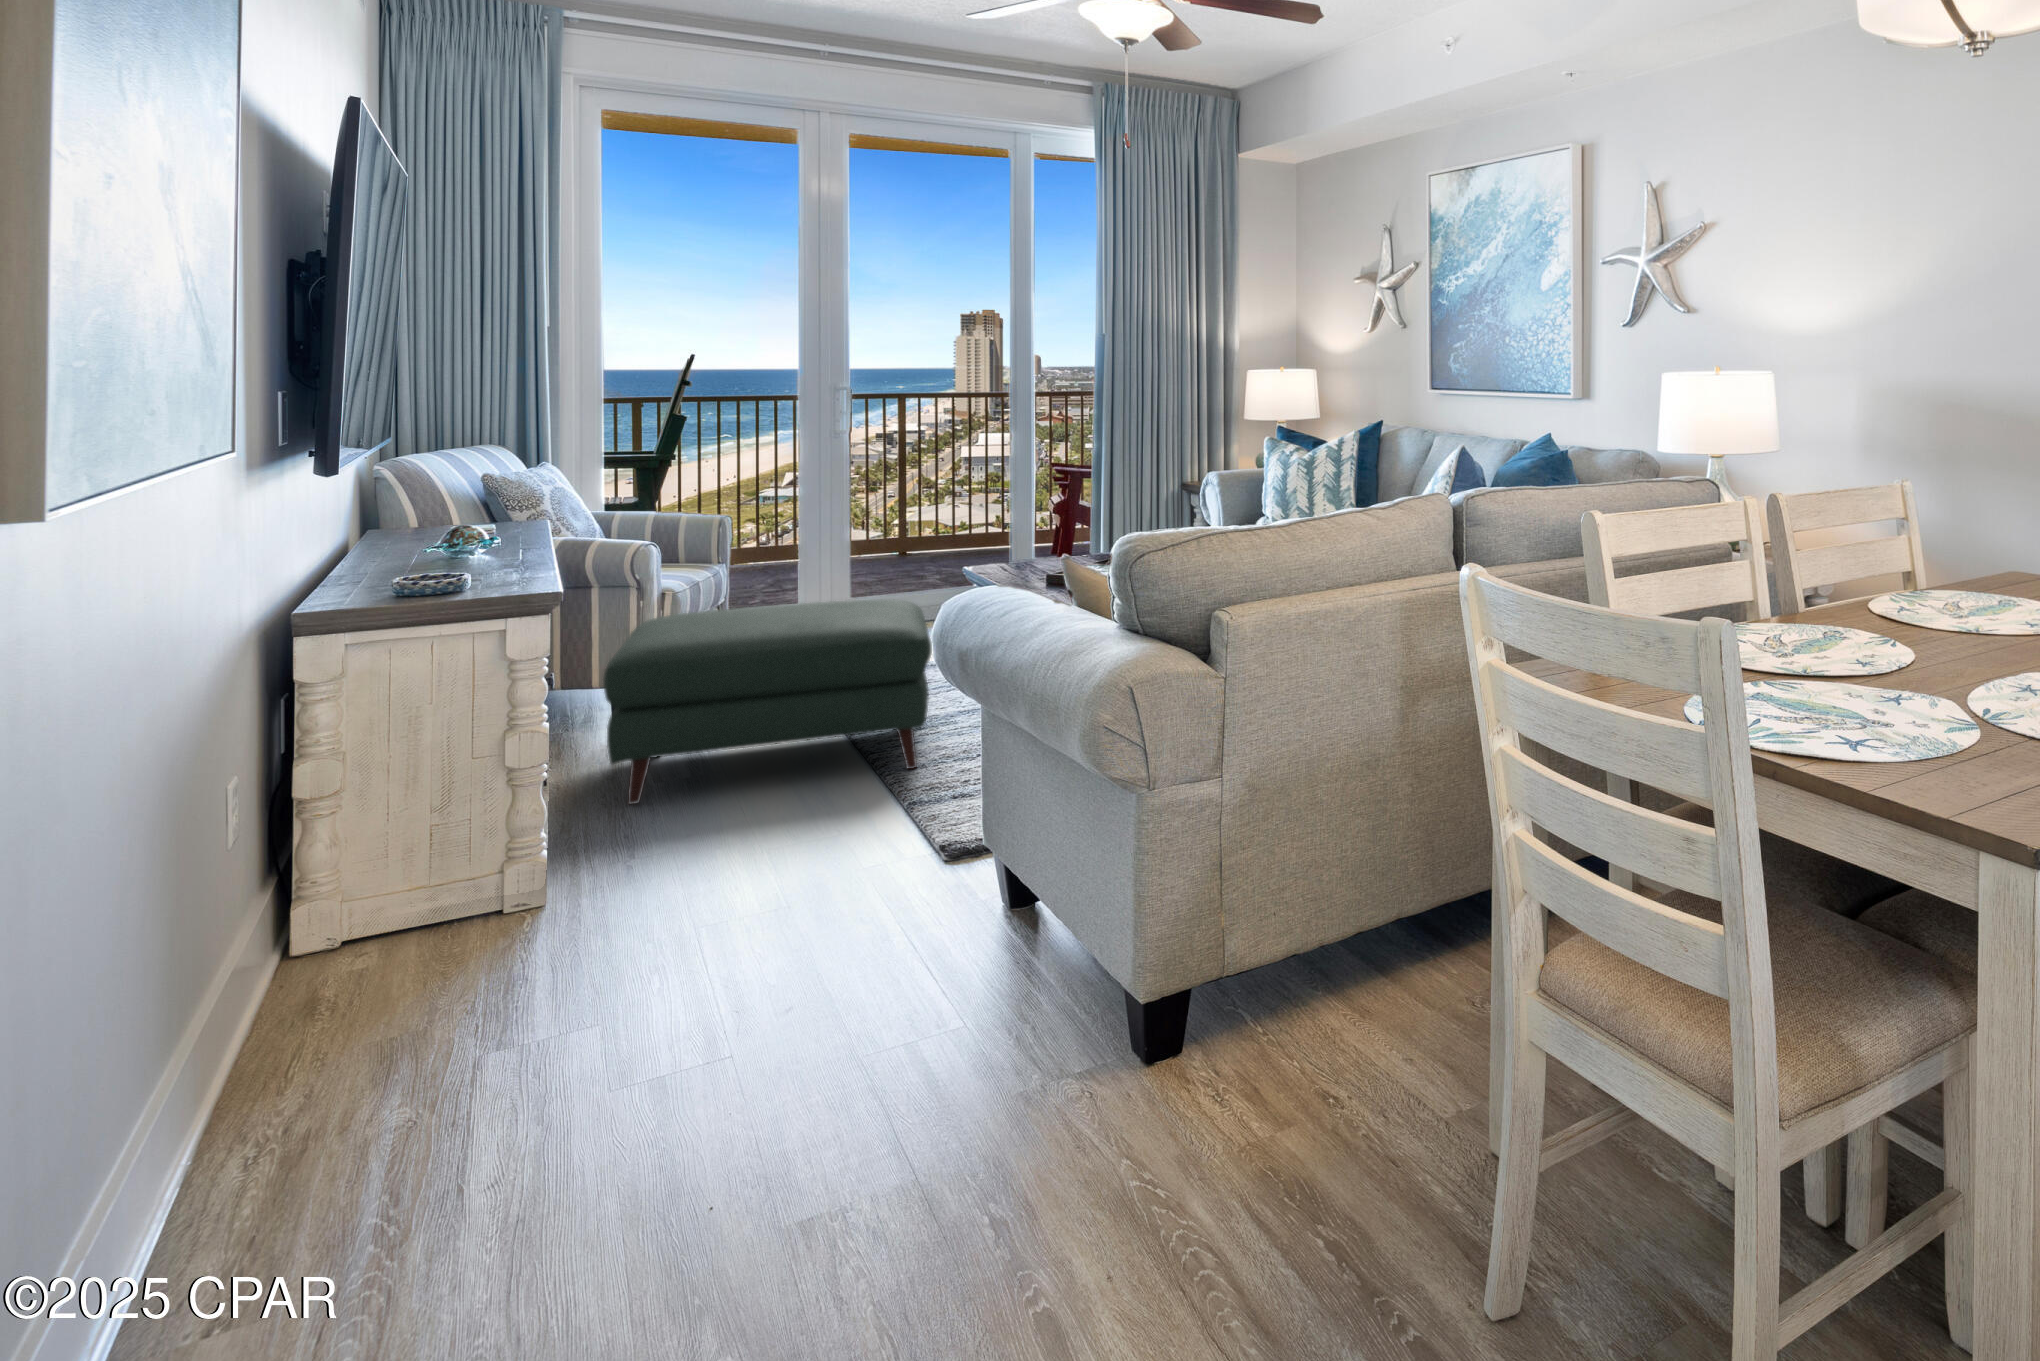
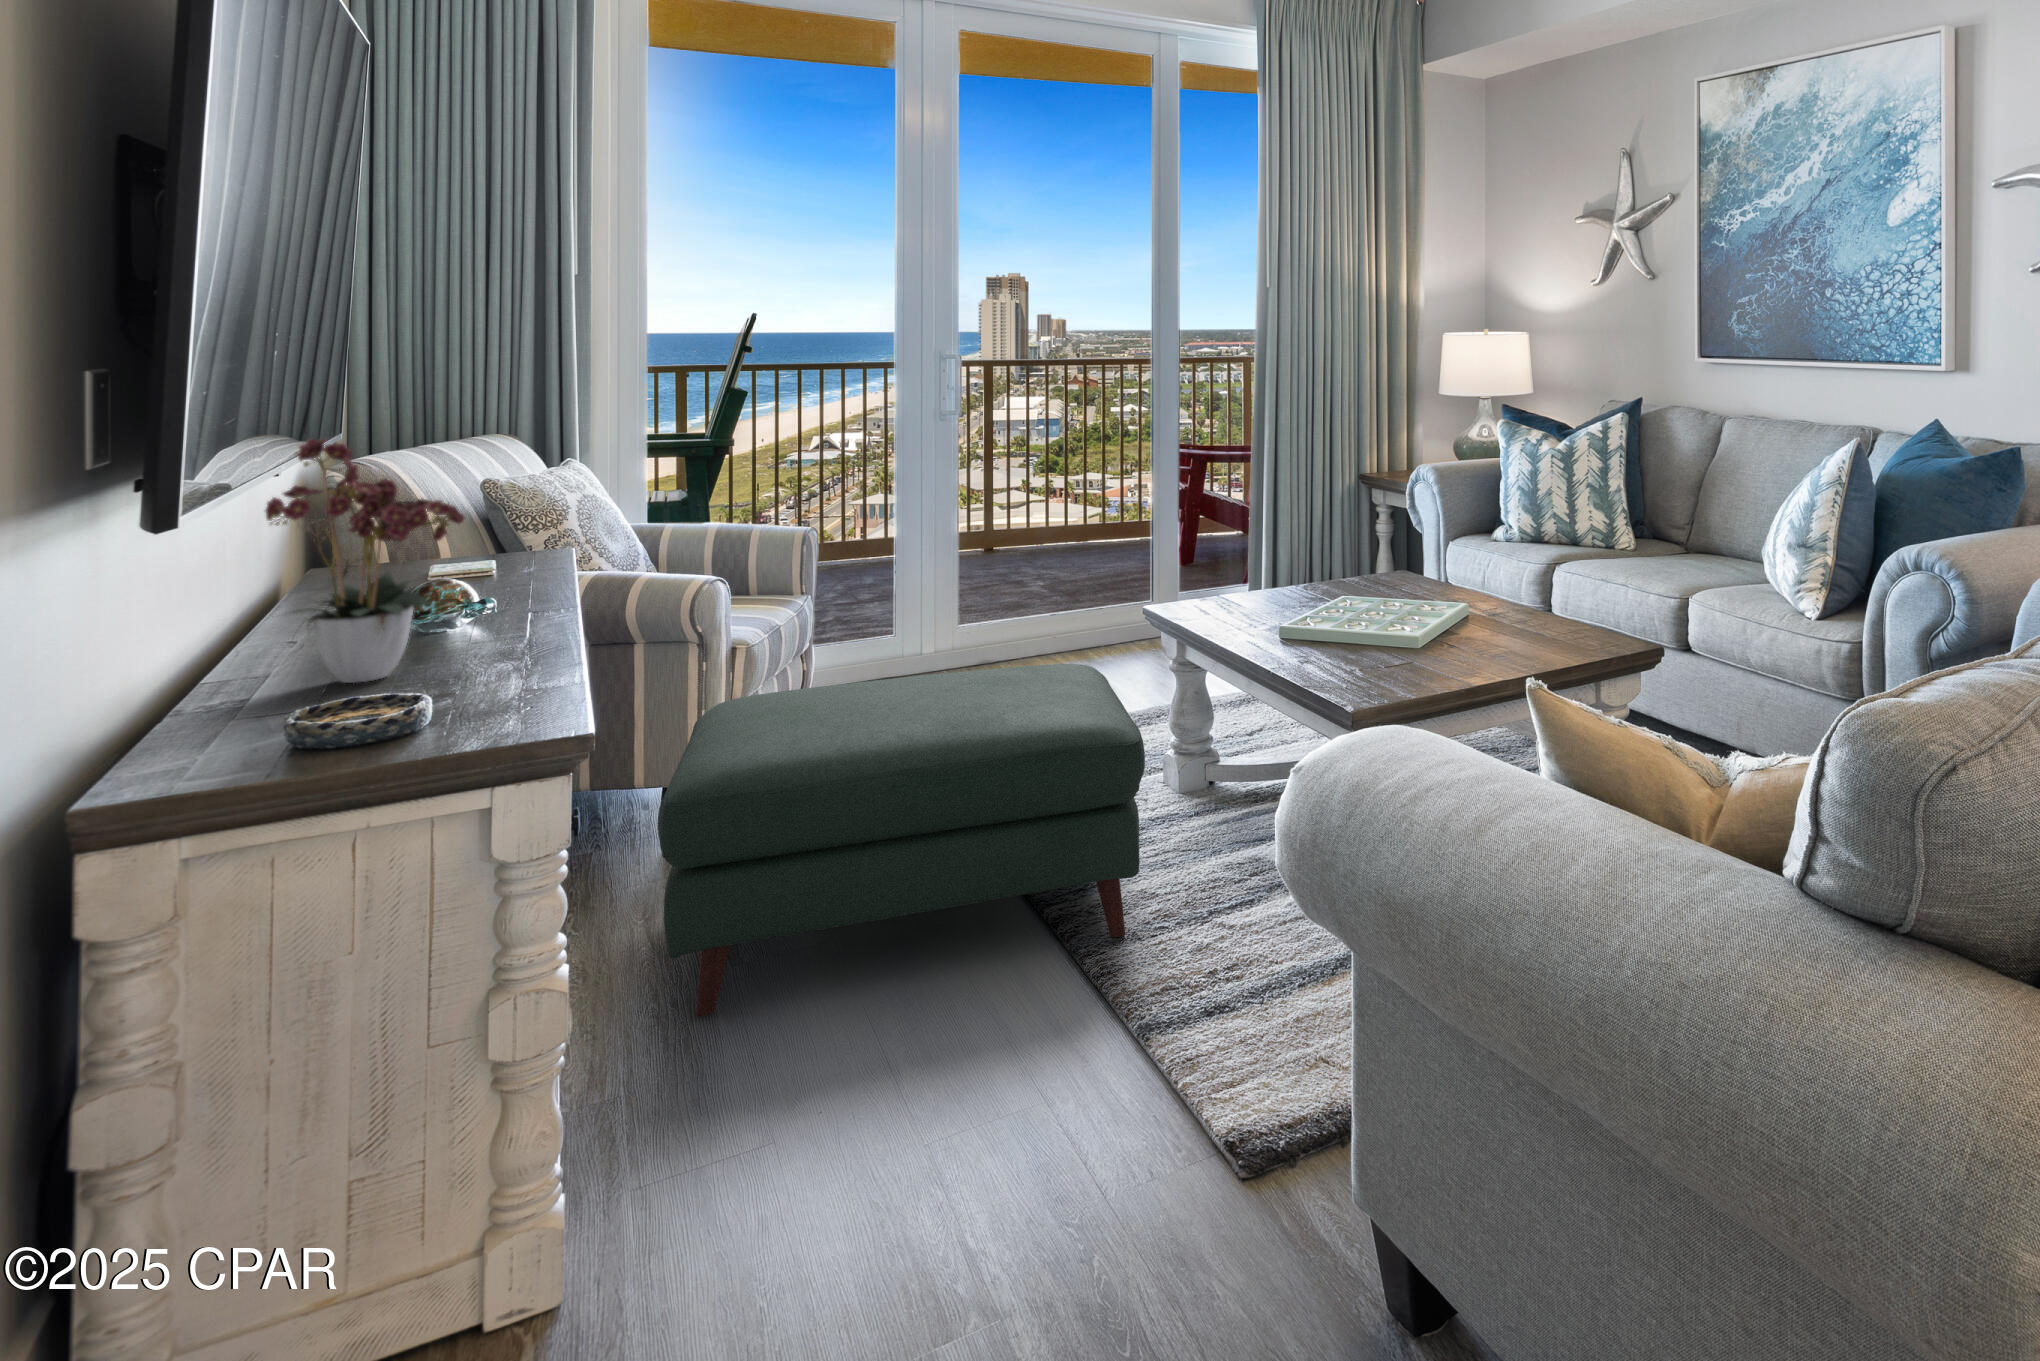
flower arrangement: none [362,427,494,576] -> present [265,439,465,683]

